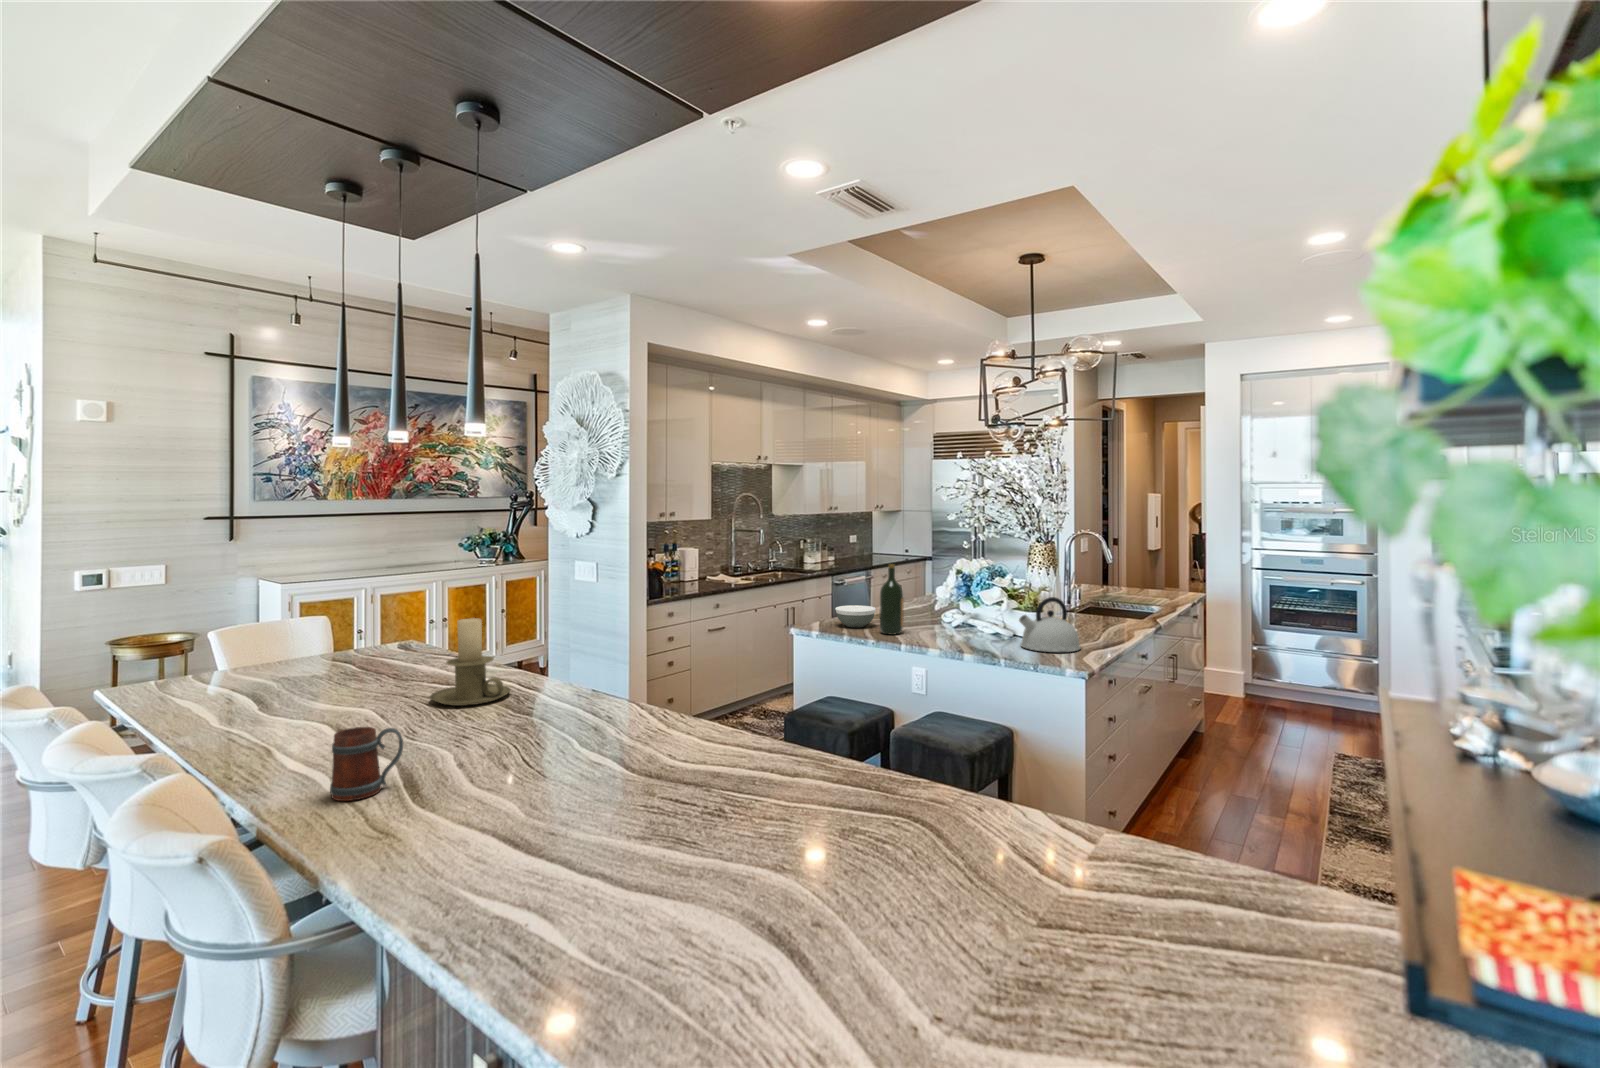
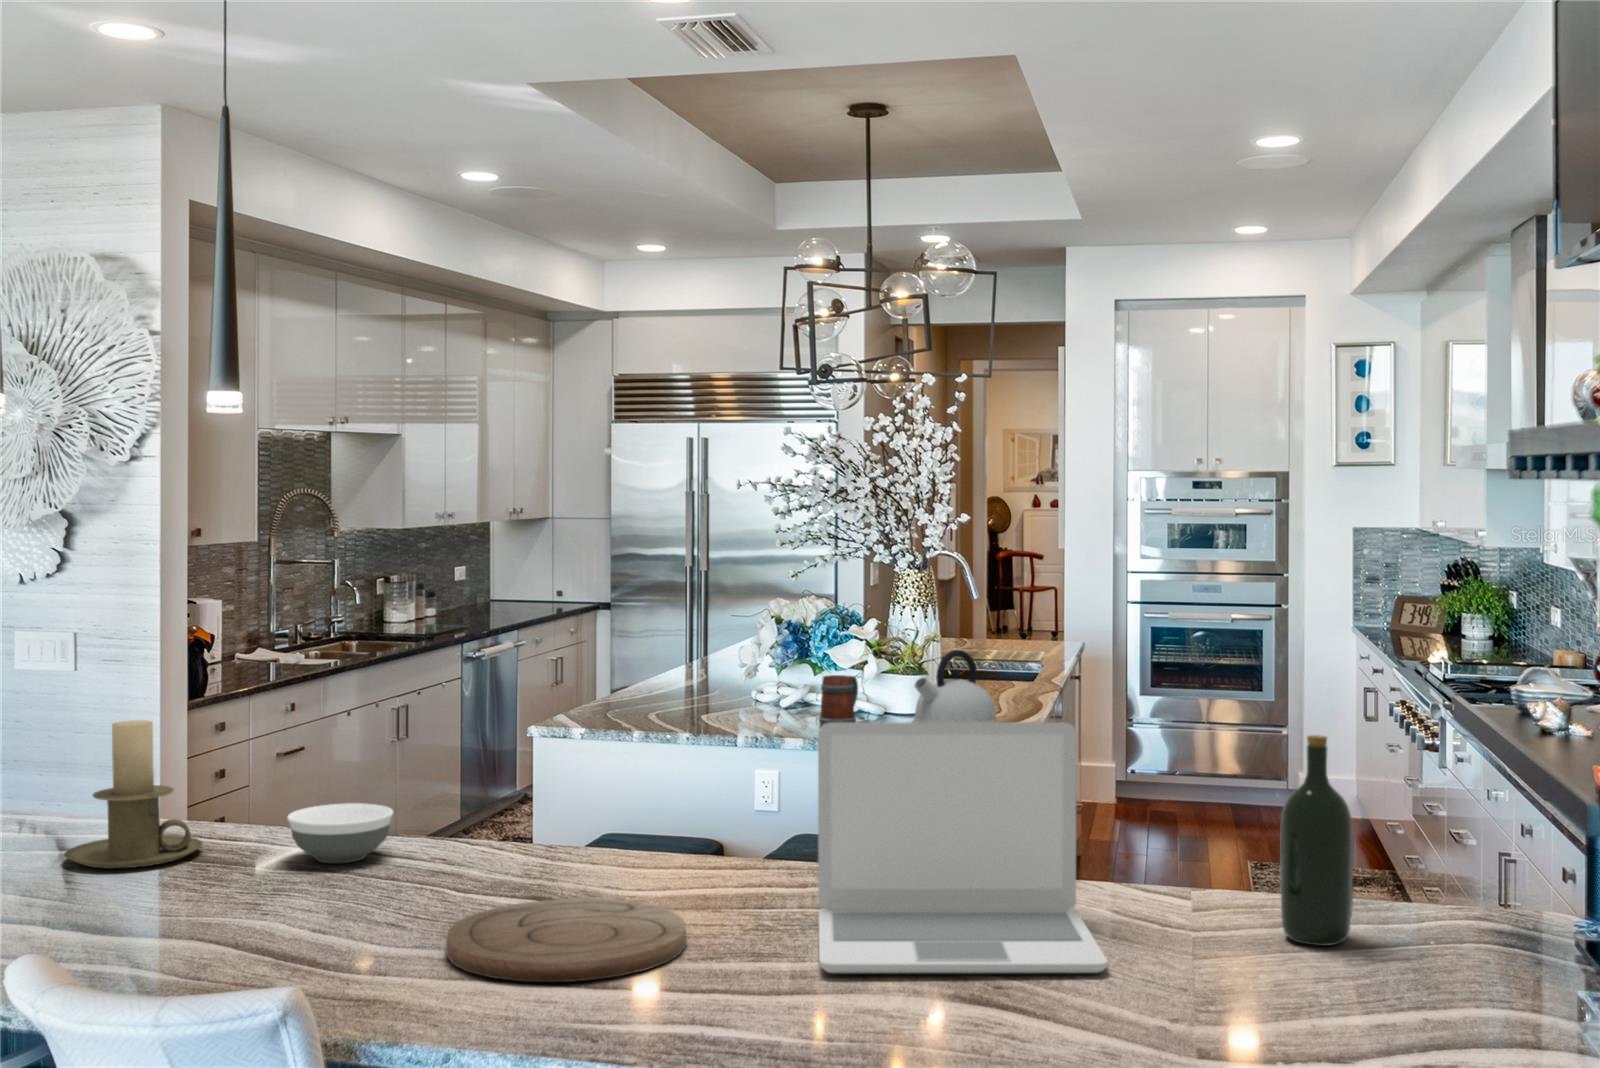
wine bottle: present [880,564,904,635] -> present [1280,735,1354,946]
bowl: present [835,605,876,627] -> present [287,803,393,863]
laptop: none [698,661,975,929] -> present [818,722,1107,973]
mug: present [330,727,403,801] -> present [819,675,858,727]
cutting board: none [481,768,664,851] -> present [446,899,686,982]

